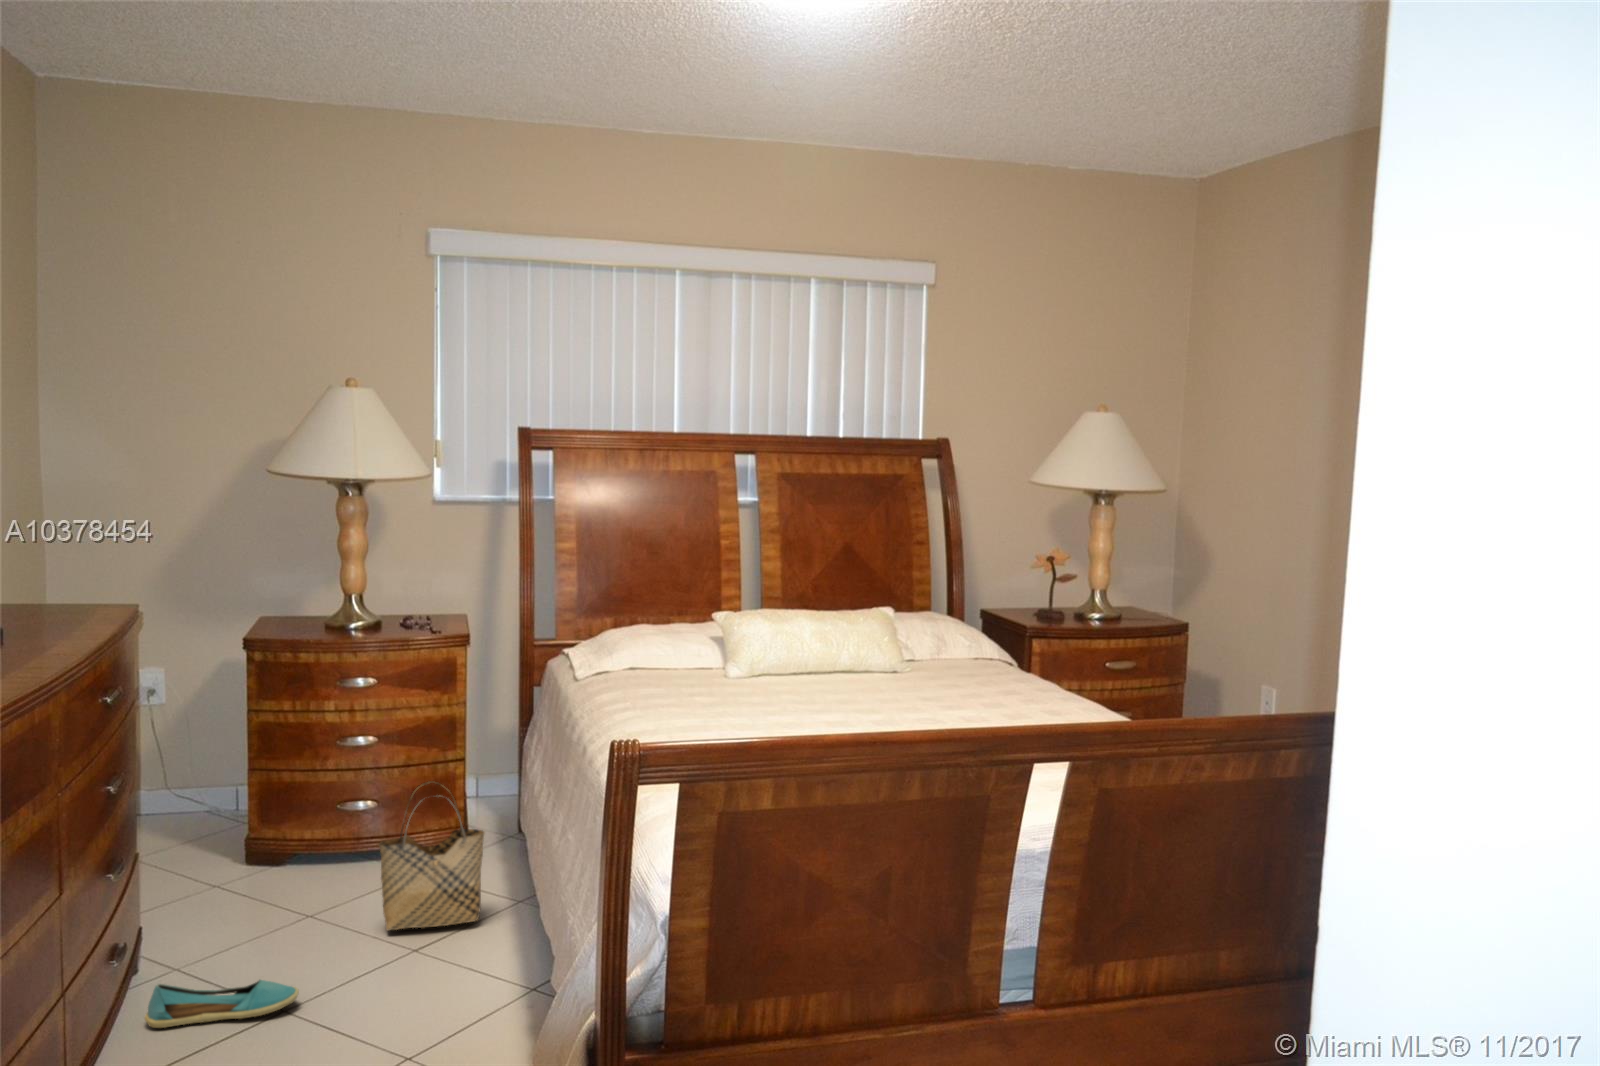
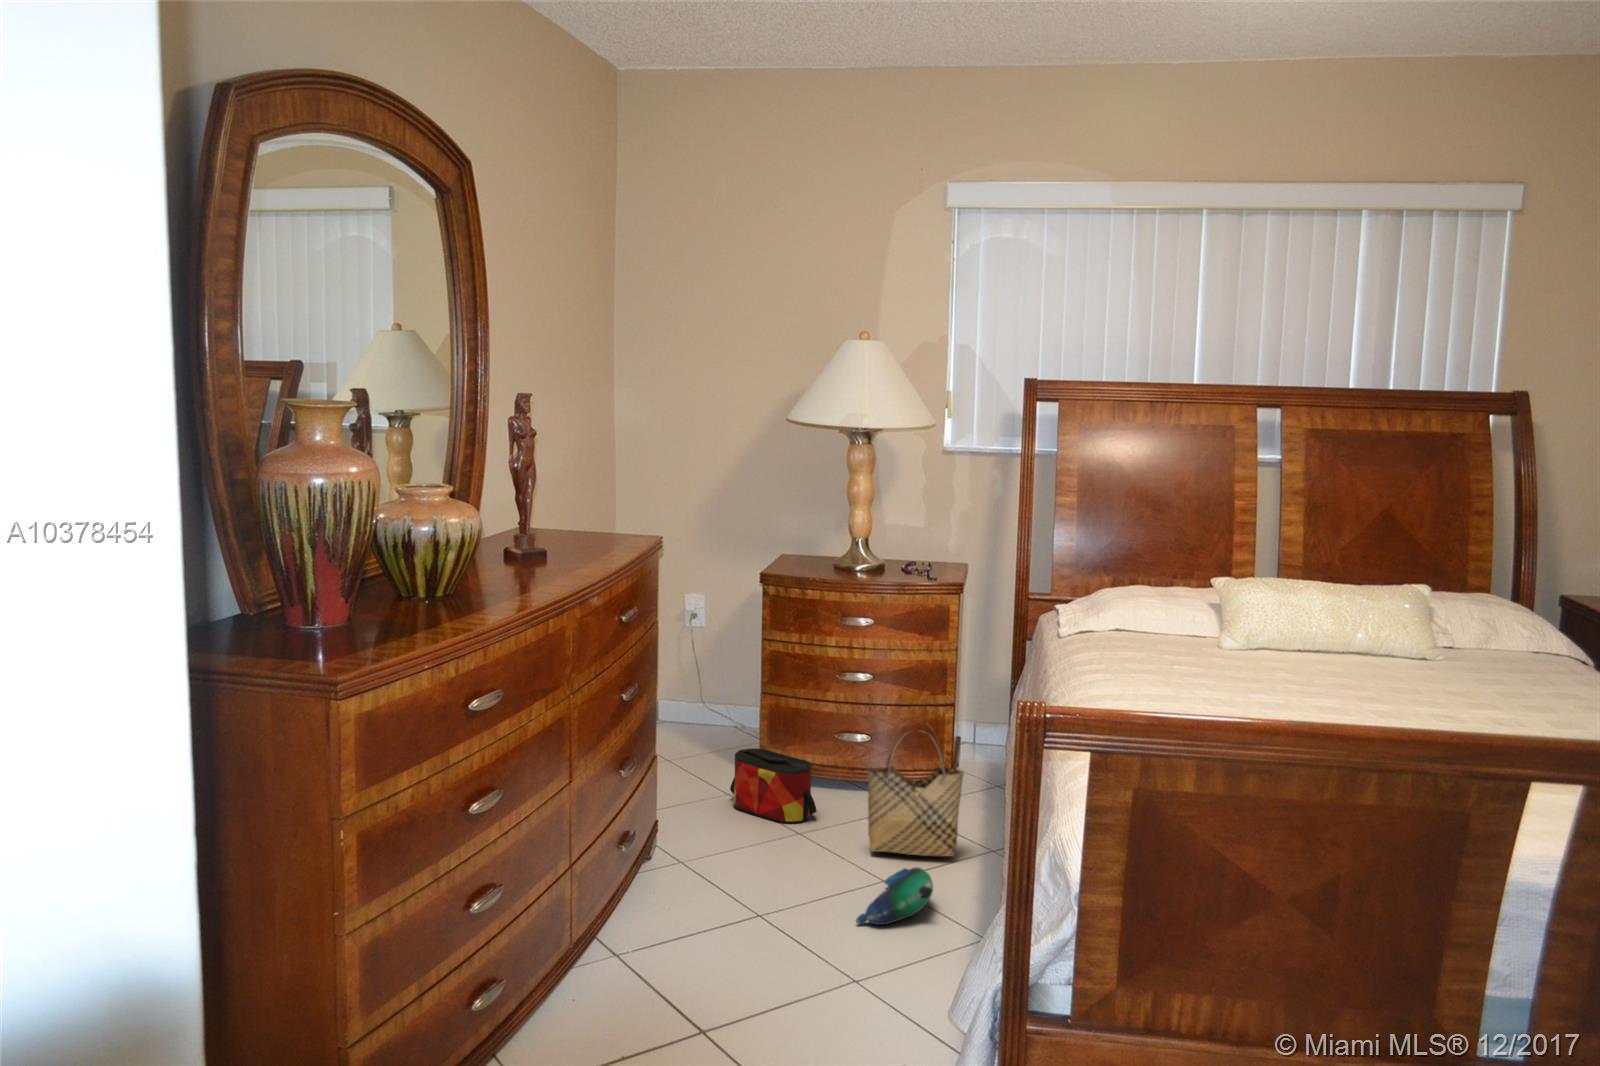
bag: none [215,833,321,913] -> present [730,749,817,824]
plush toy: none [379,945,465,1024] -> present [856,867,933,925]
shoe: present [145,980,299,1028] -> none [670,857,791,899]

